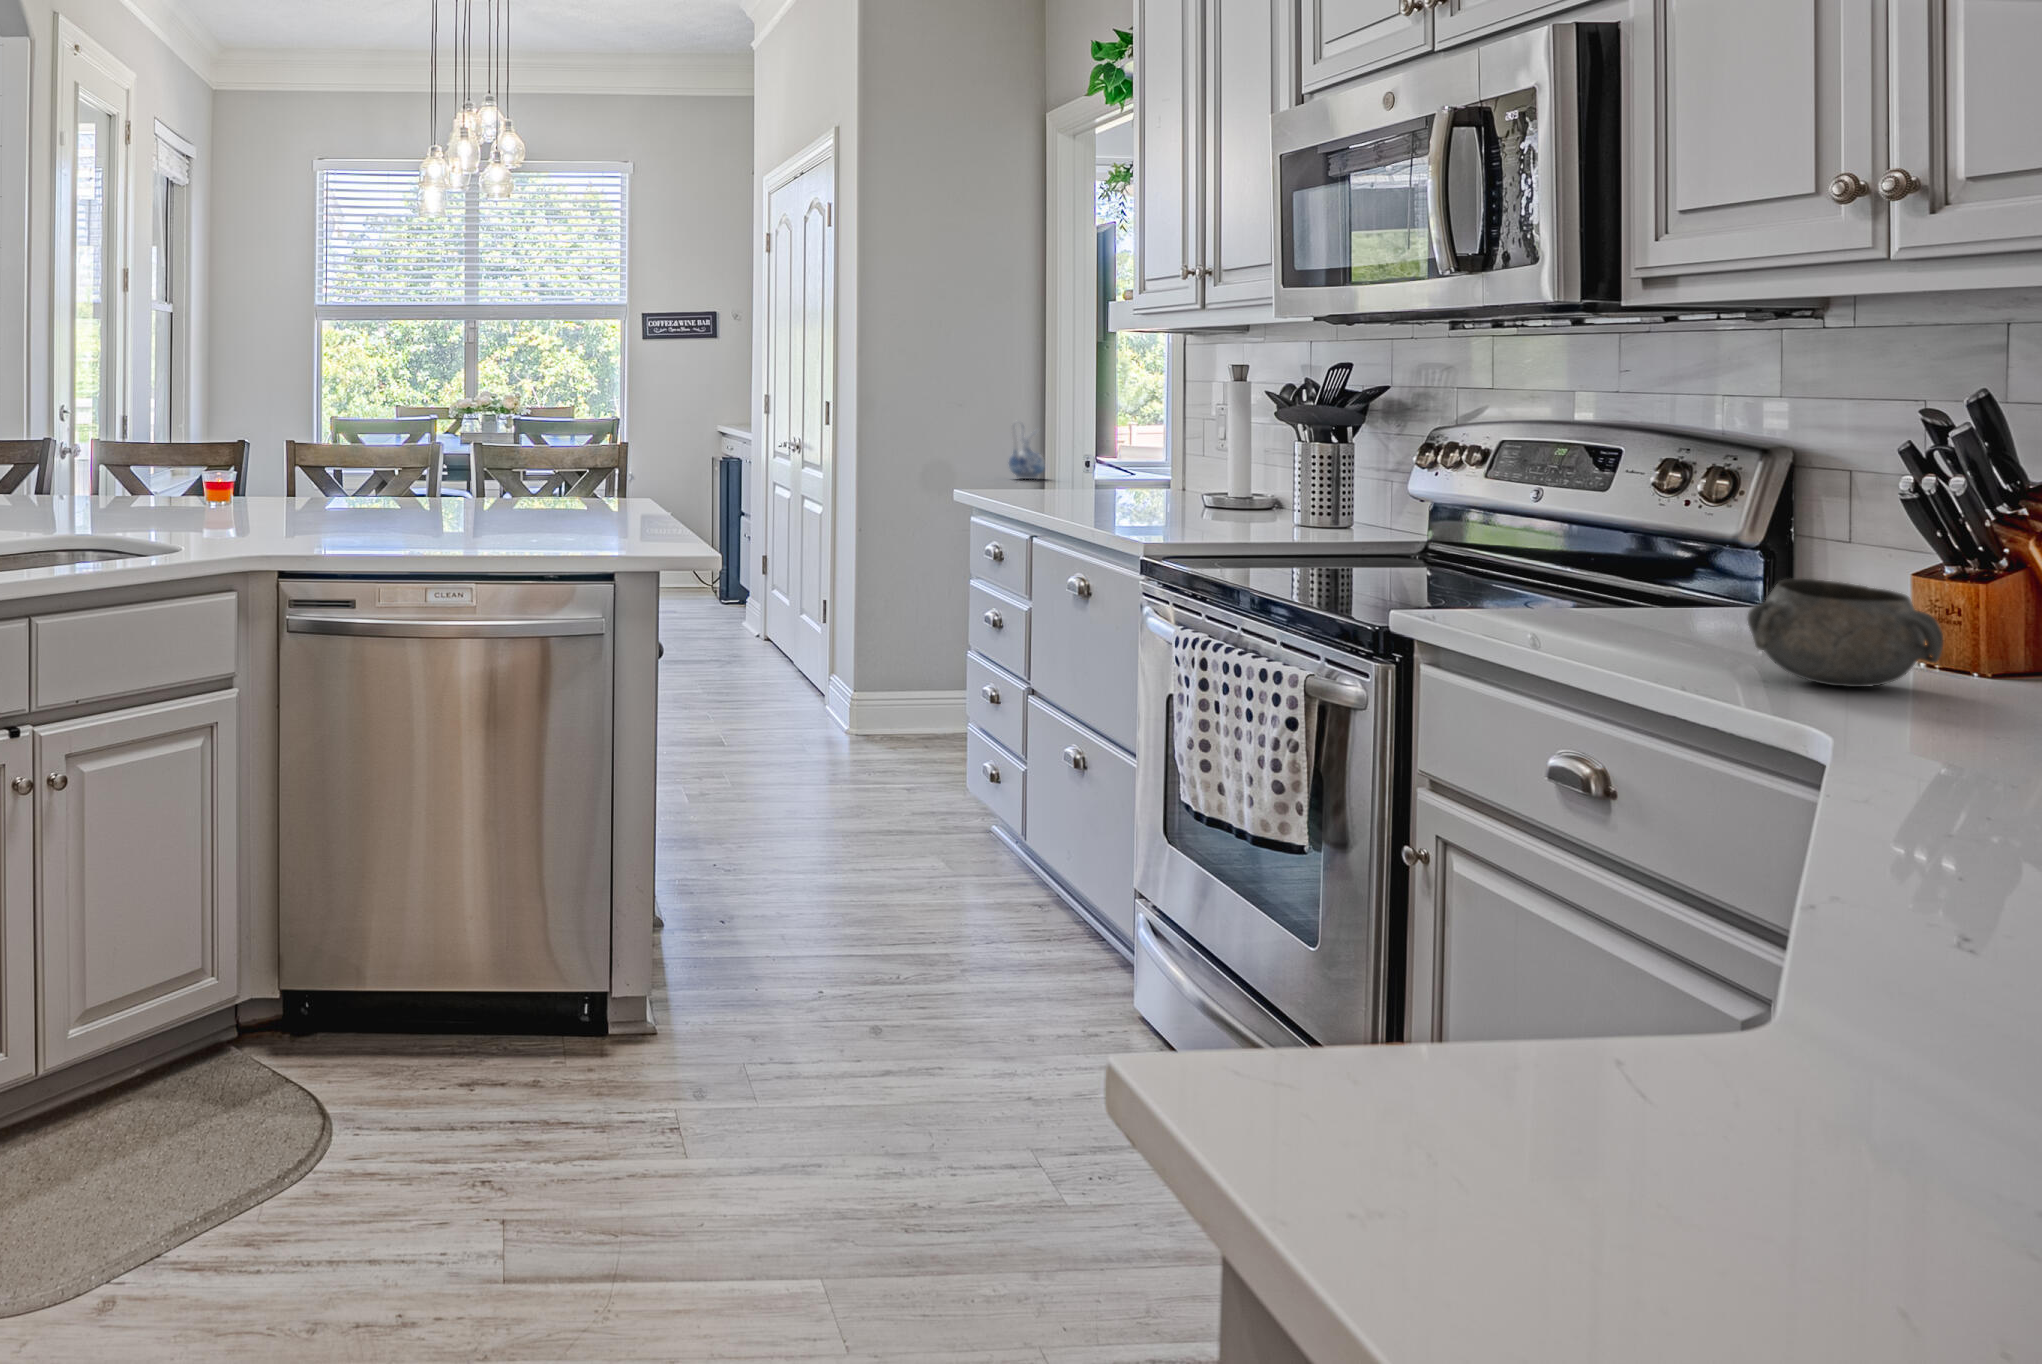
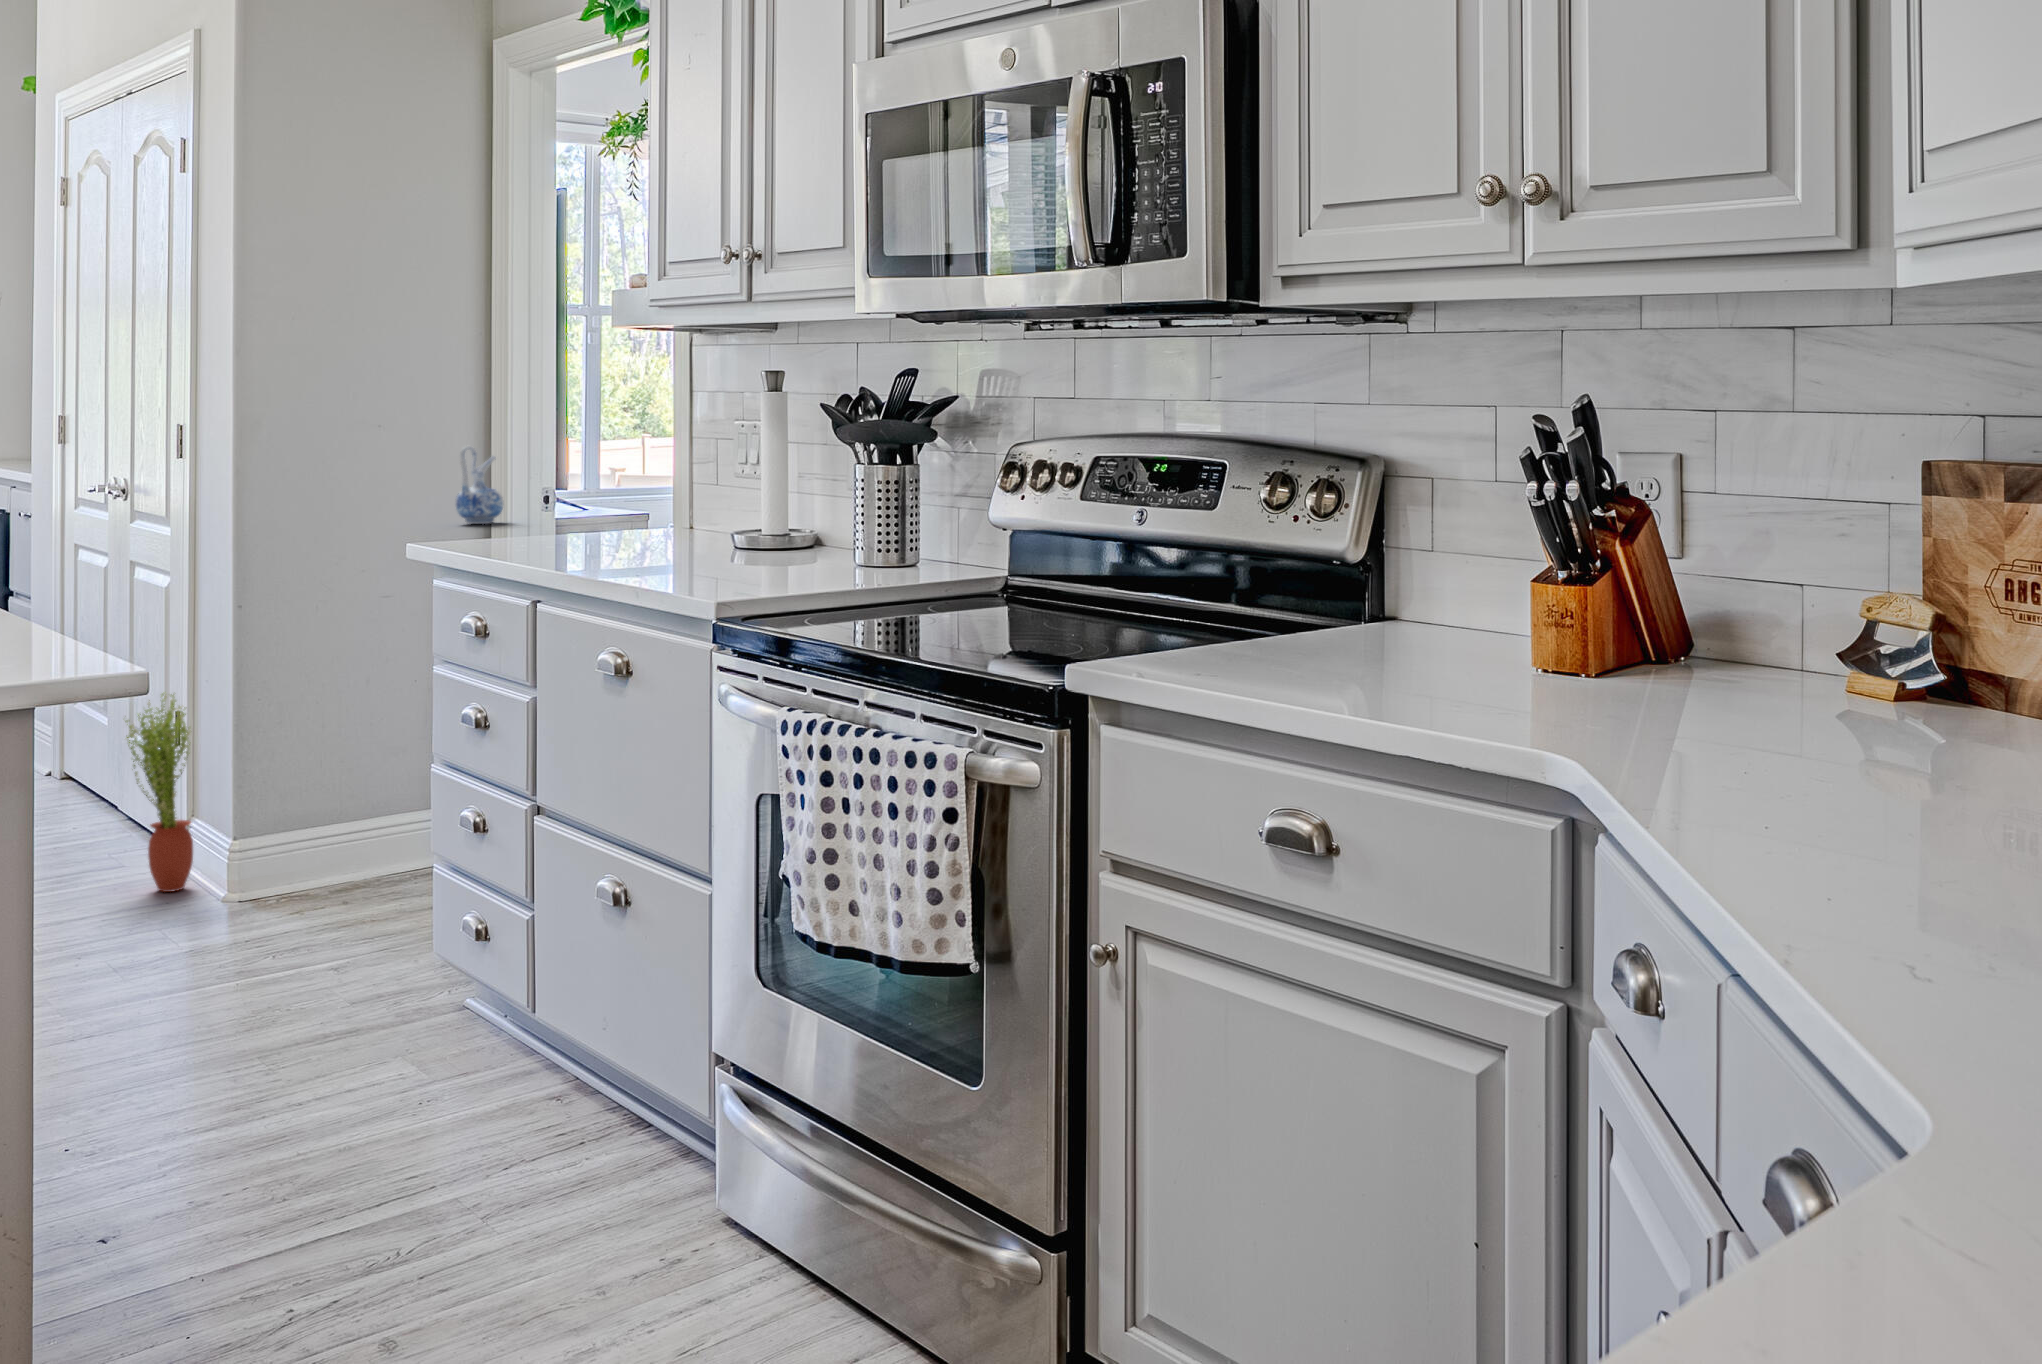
decorative bowl: present [1748,579,1943,687] -> none [1451,599,1605,708]
potted plant: none [782,583,826,721] -> present [125,694,193,892]

